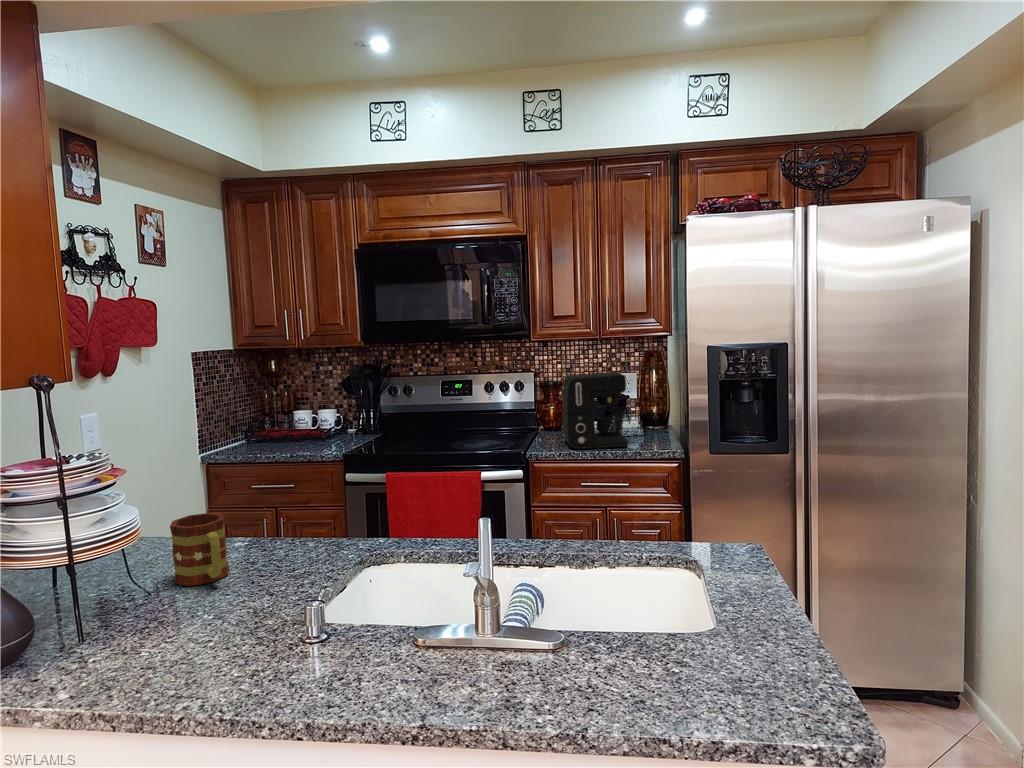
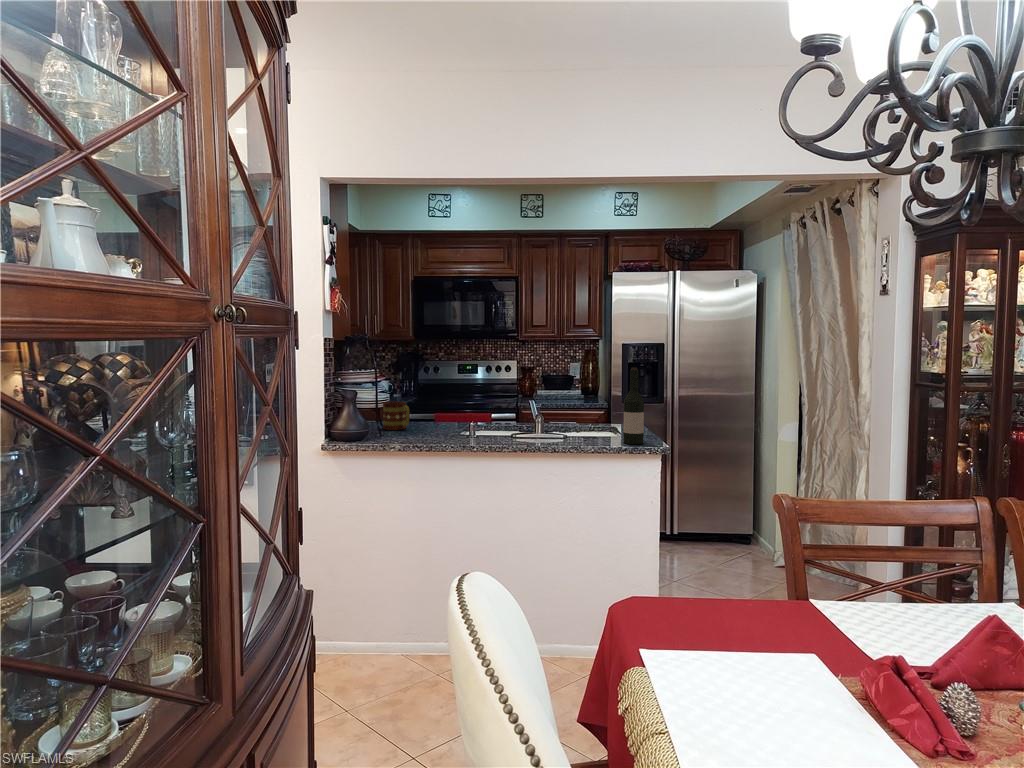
coffee maker: present [562,372,630,449] -> none [537,360,577,403]
wine bottle: none [724,467,786,696] -> present [623,368,644,444]

